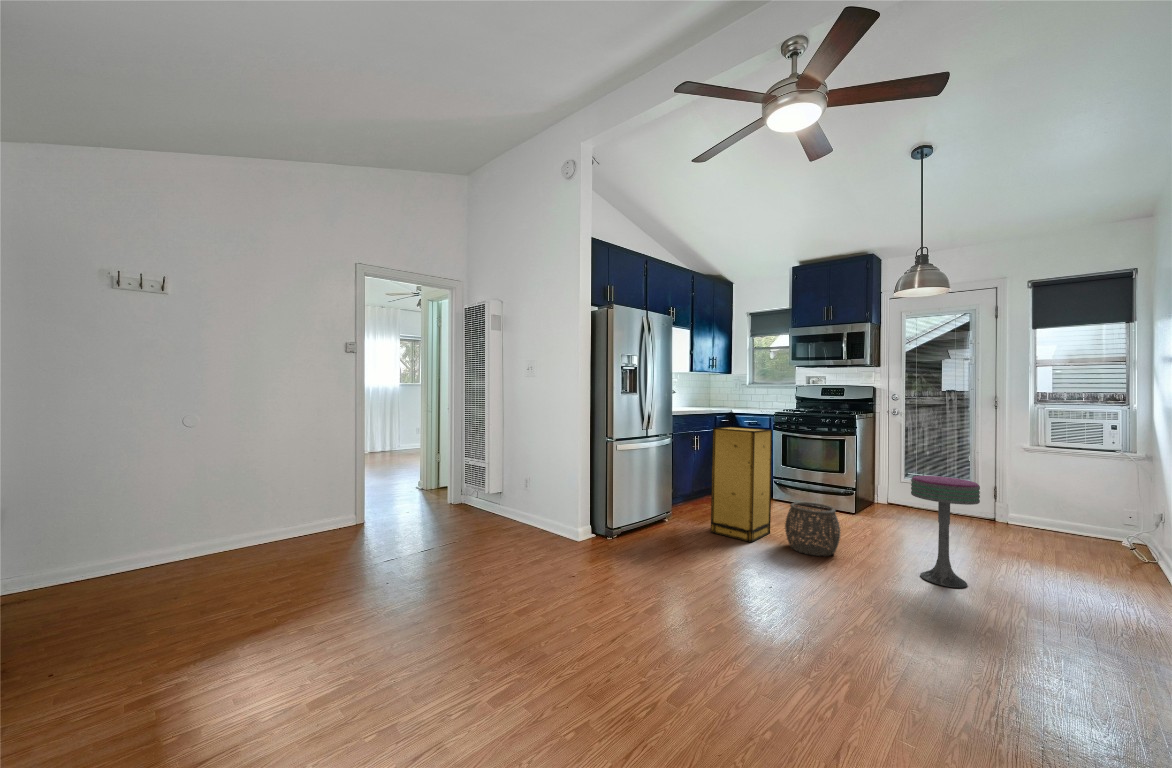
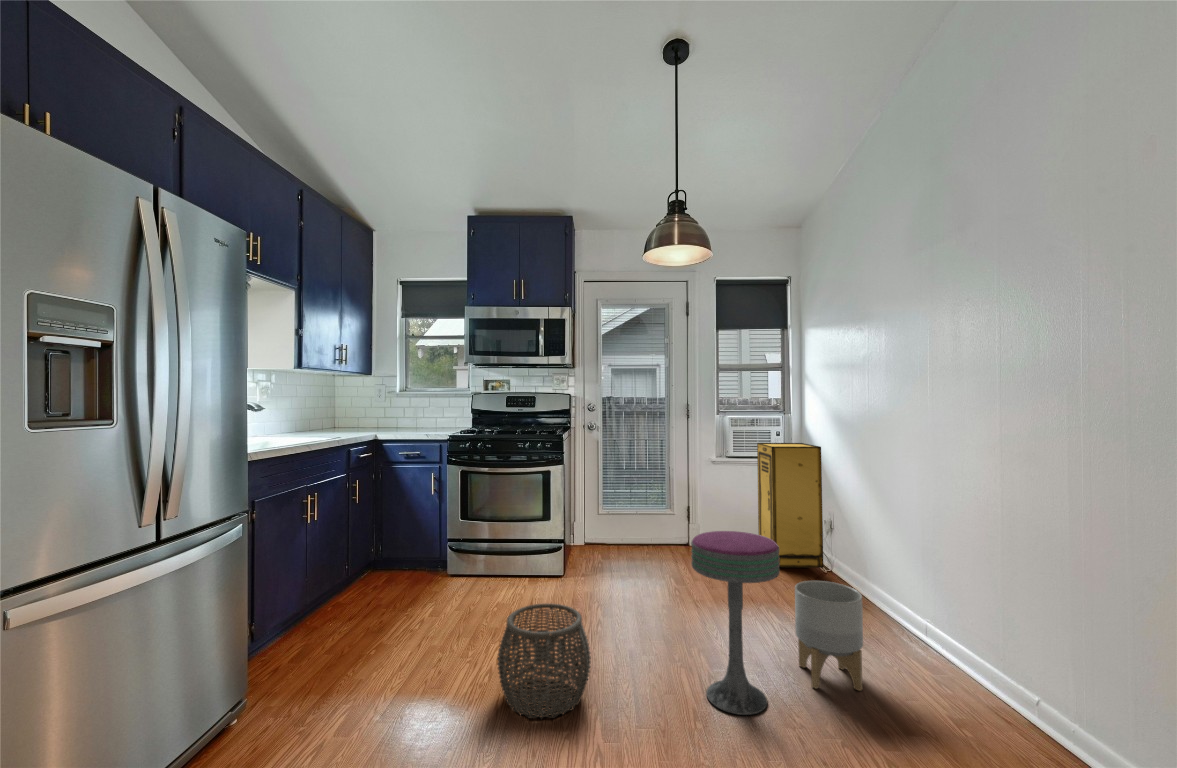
storage cabinet: present [711,427,772,542] -> present [757,443,823,568]
planter: none [1011,525,1074,605] -> present [795,581,863,691]

